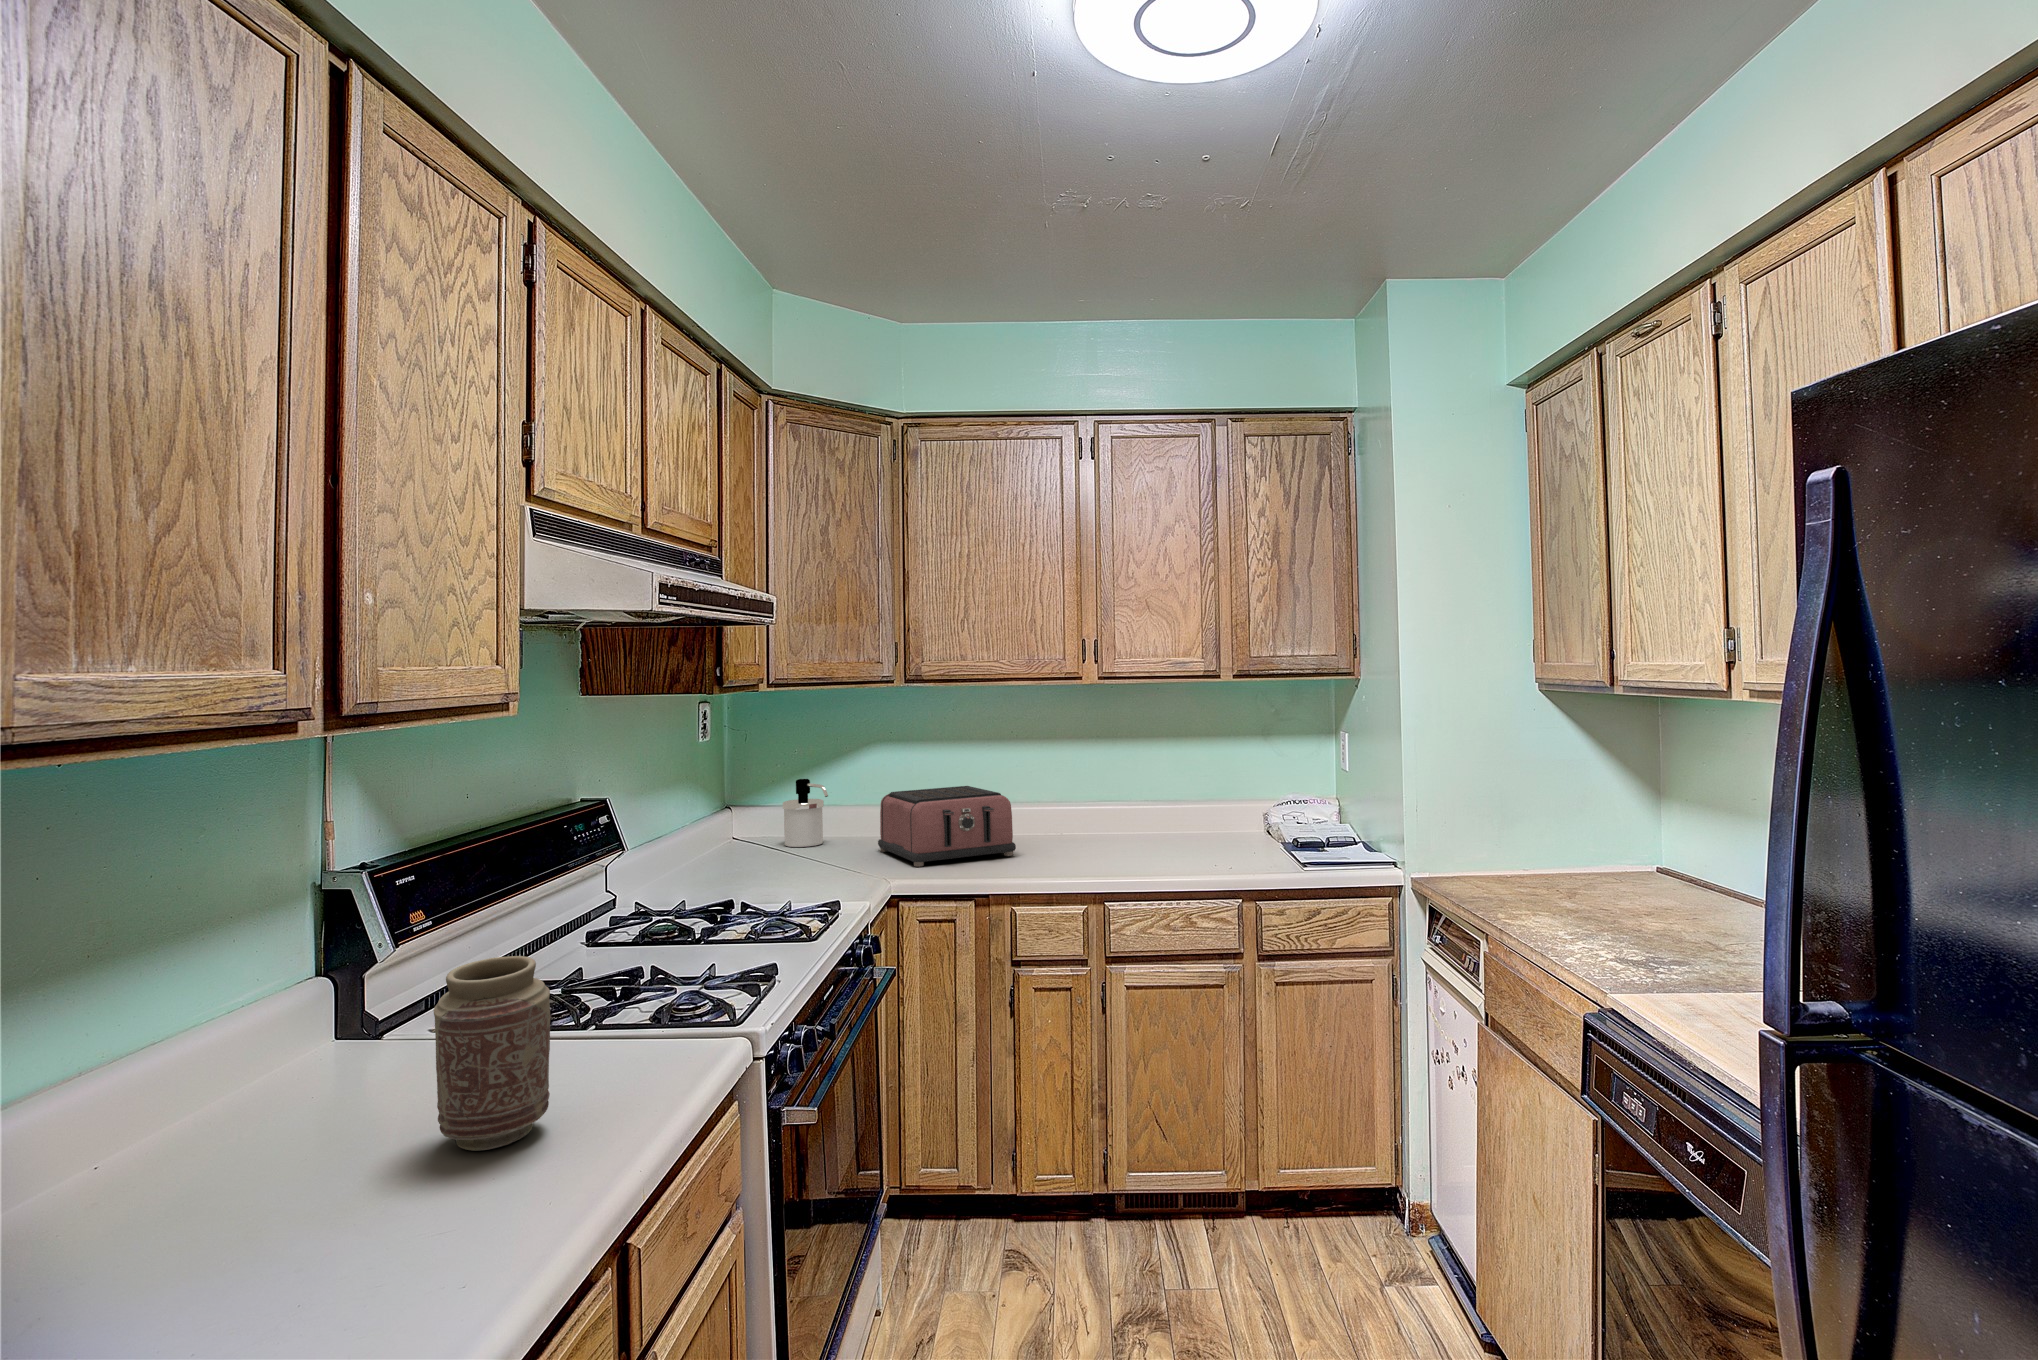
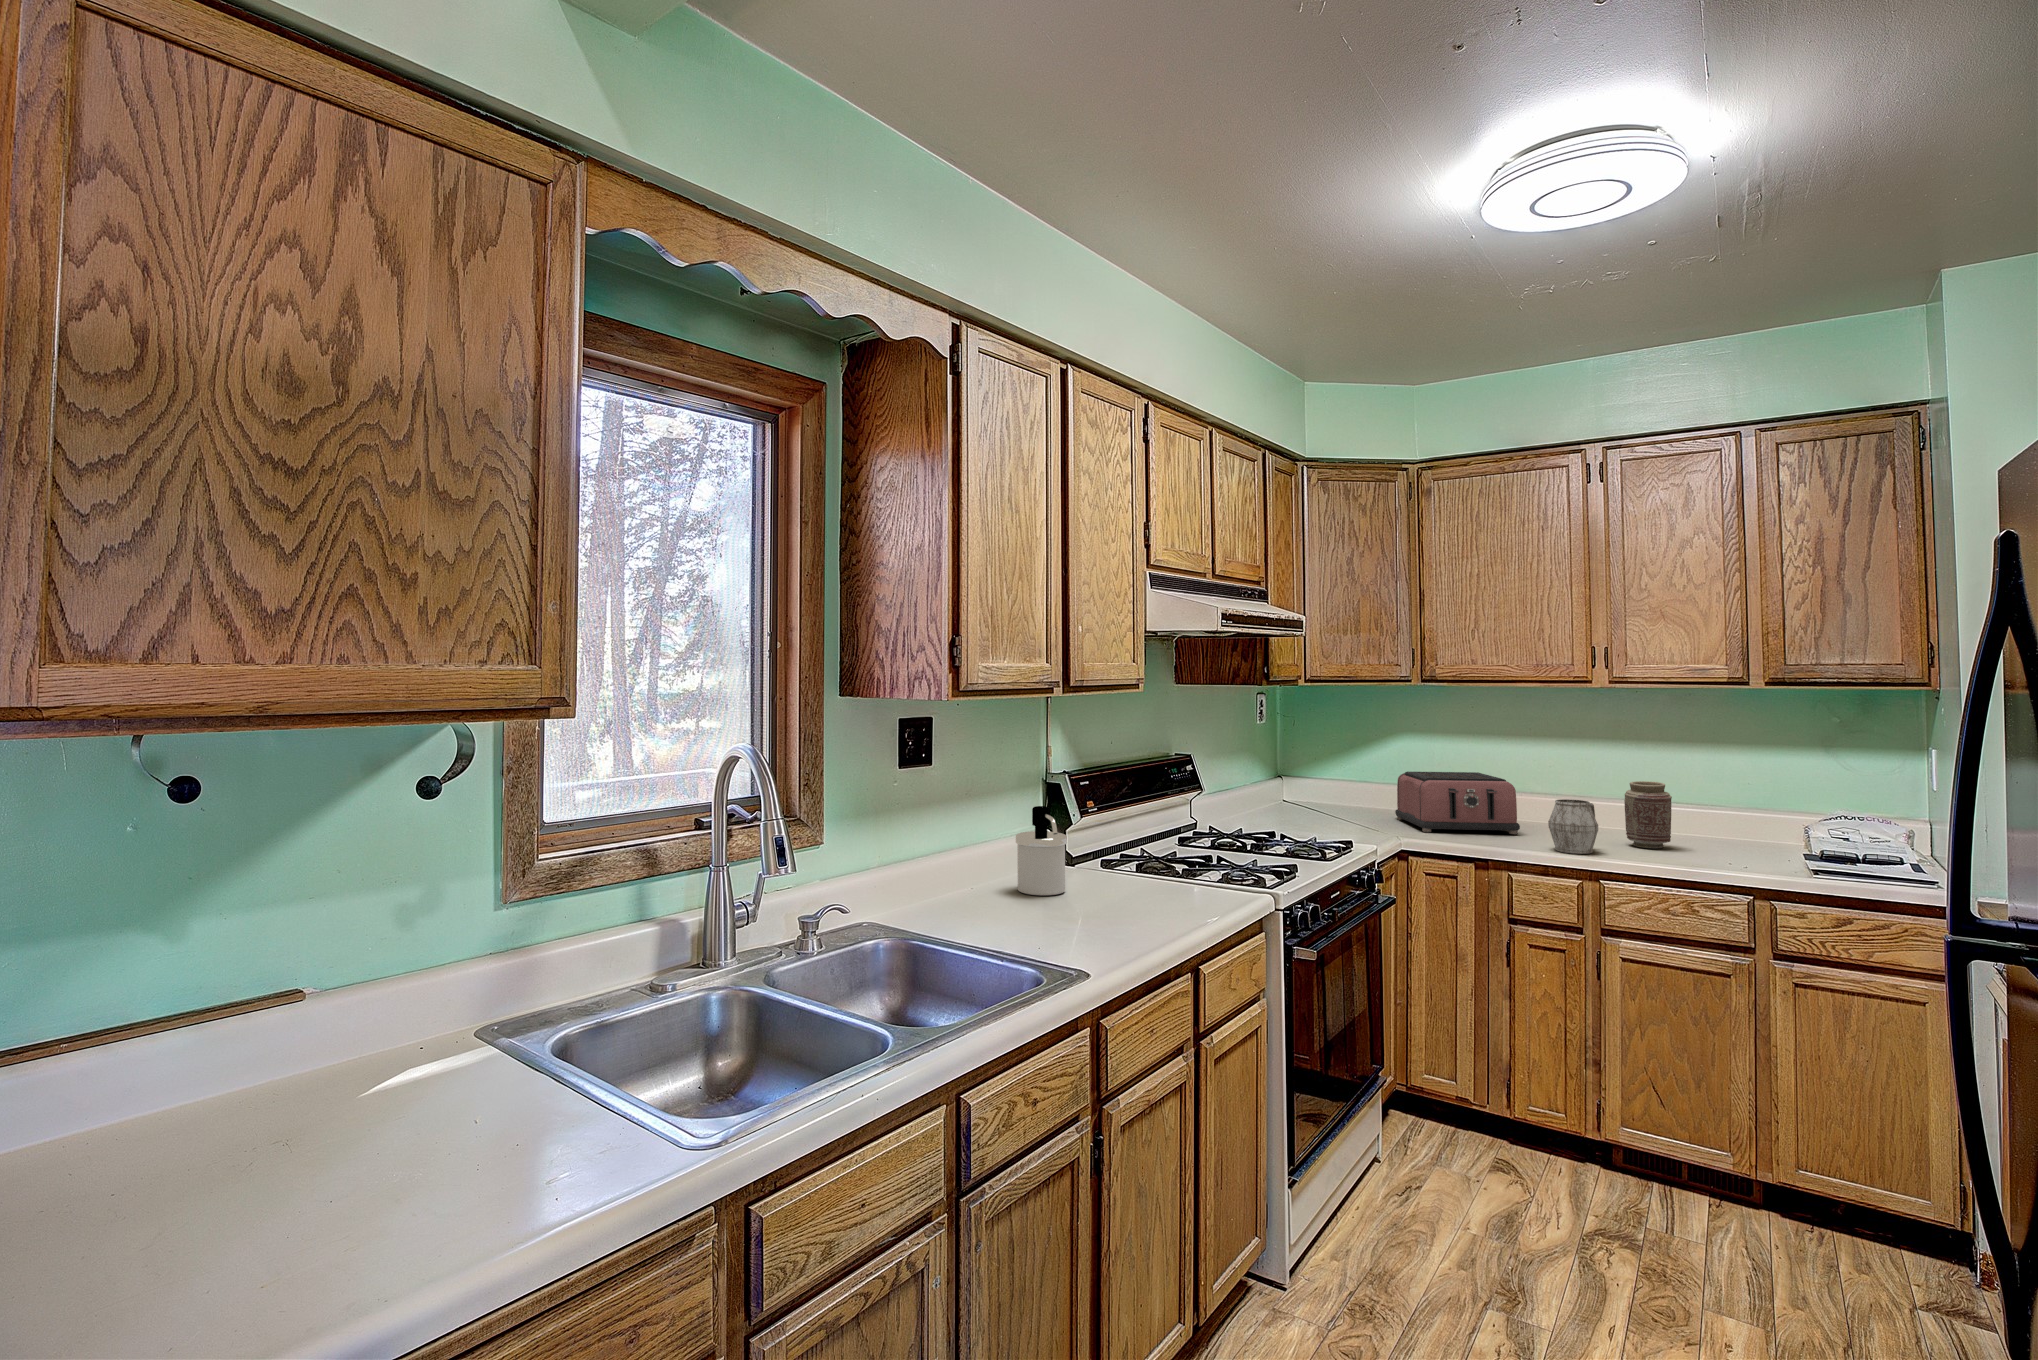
soap dispenser: present [783,779,828,847] -> present [1016,806,1067,895]
mug: none [1051,812,1099,874] -> present [1548,799,1598,854]
vase: present [434,956,550,1151] -> present [1624,781,1672,848]

